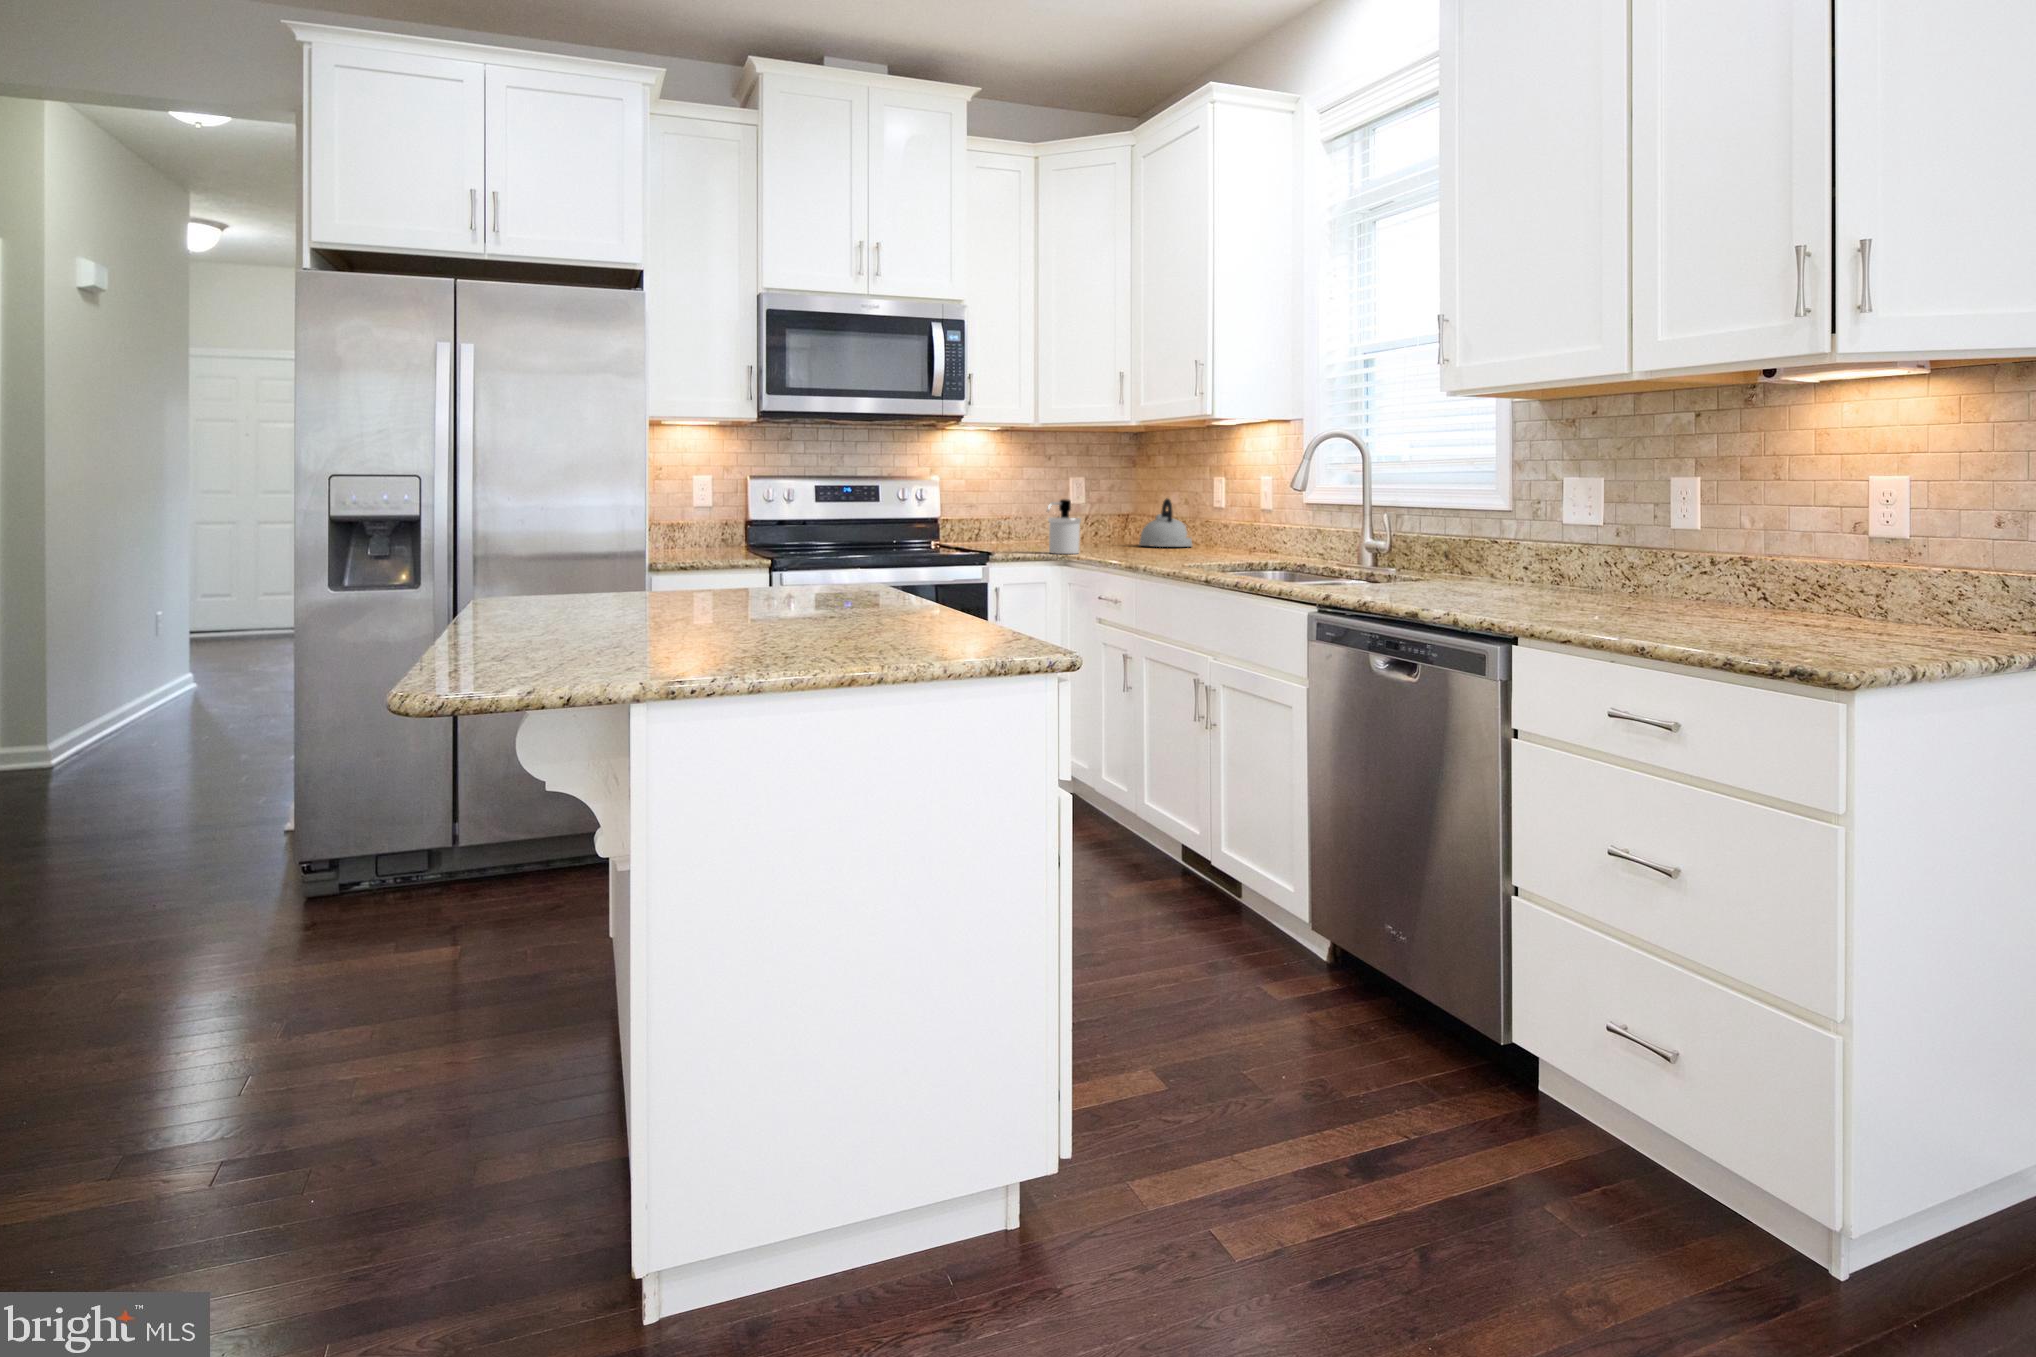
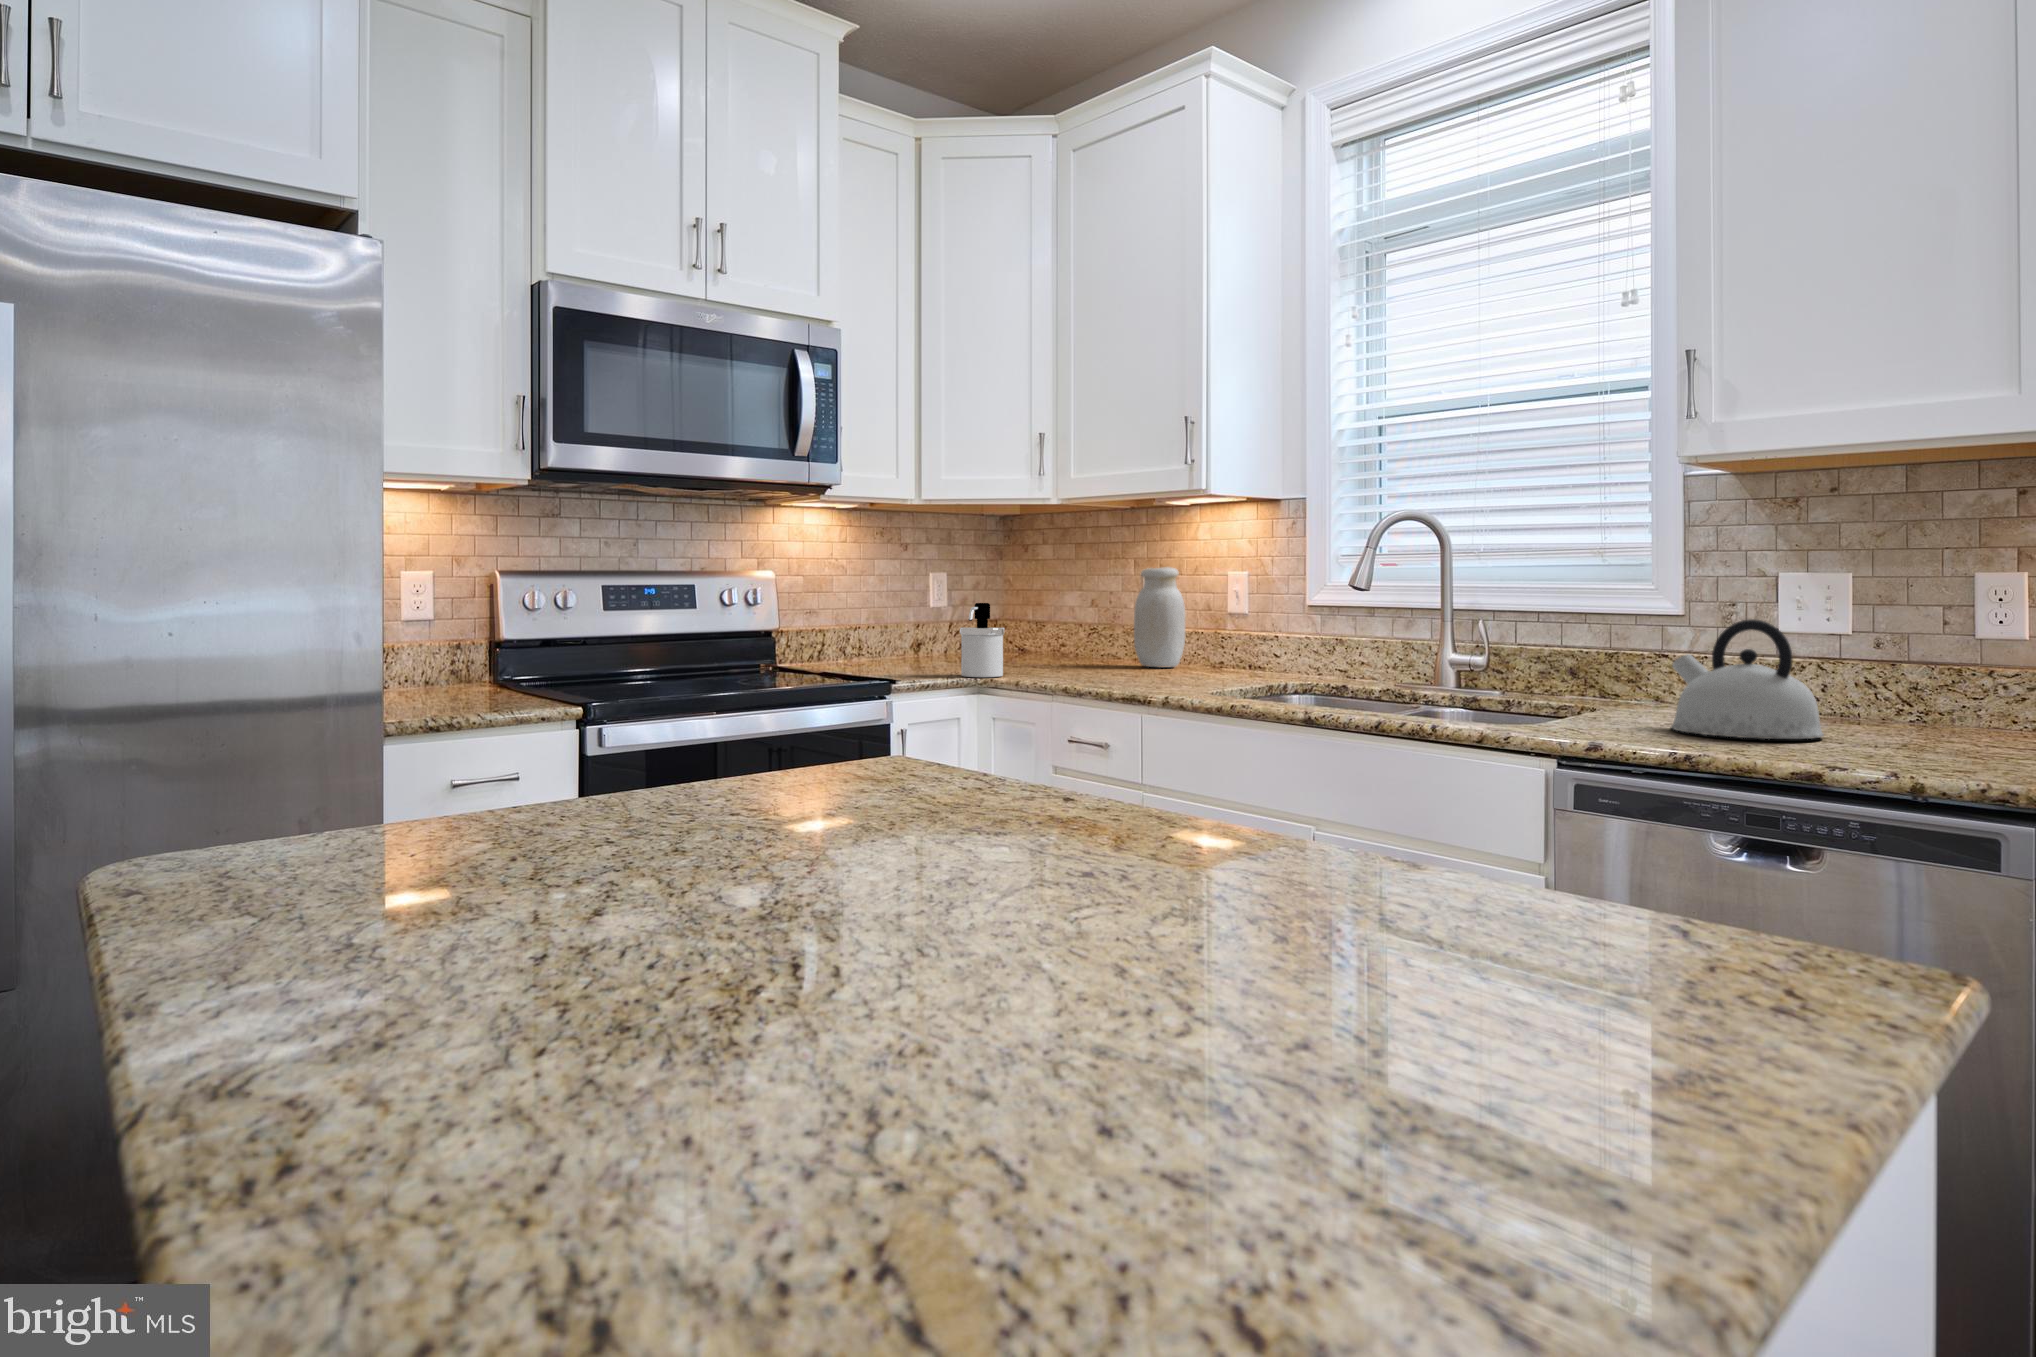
jar: none [1200,474,1238,552] -> present [1134,567,1185,668]
kettle: present [1139,498,1192,547] -> present [1671,619,1824,739]

